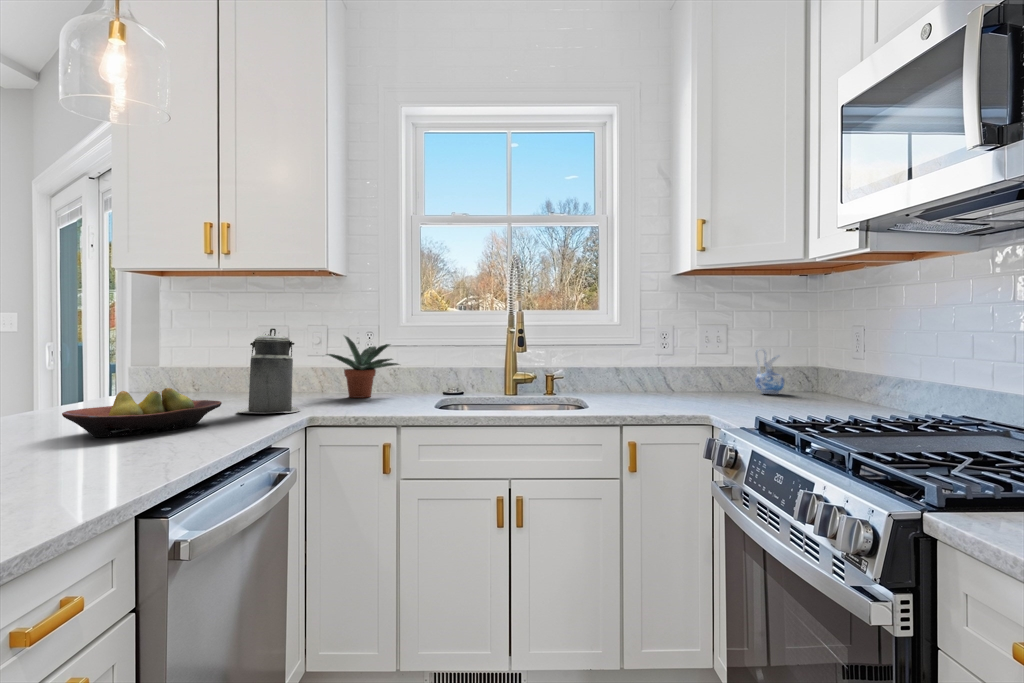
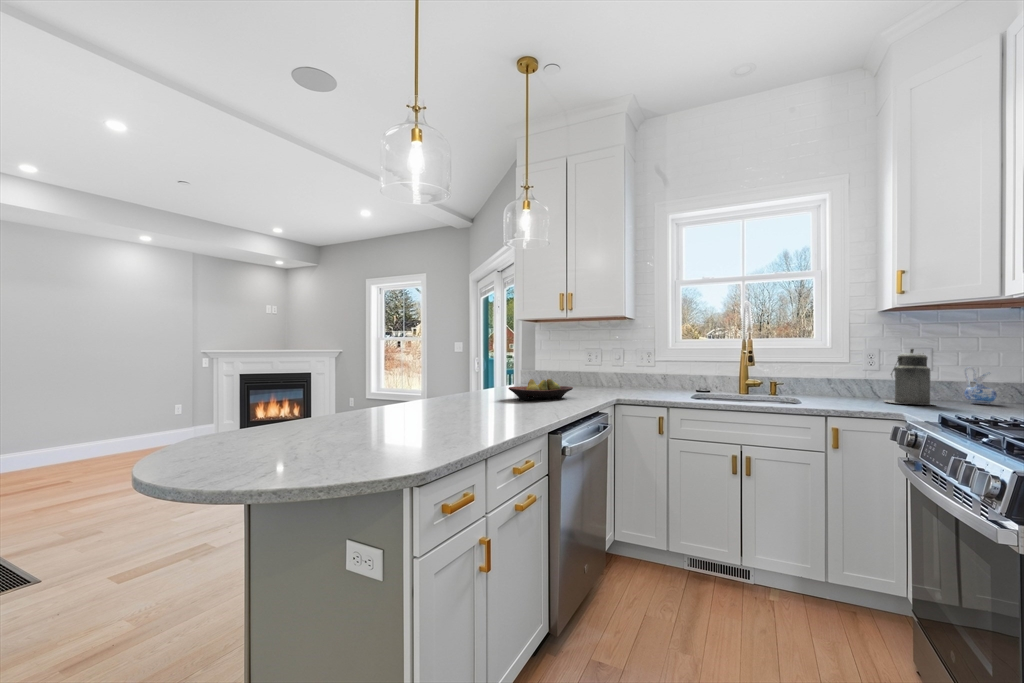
canister: present [237,328,300,413] -> present [884,349,930,405]
potted plant: present [326,336,399,398] -> none [622,353,668,391]

